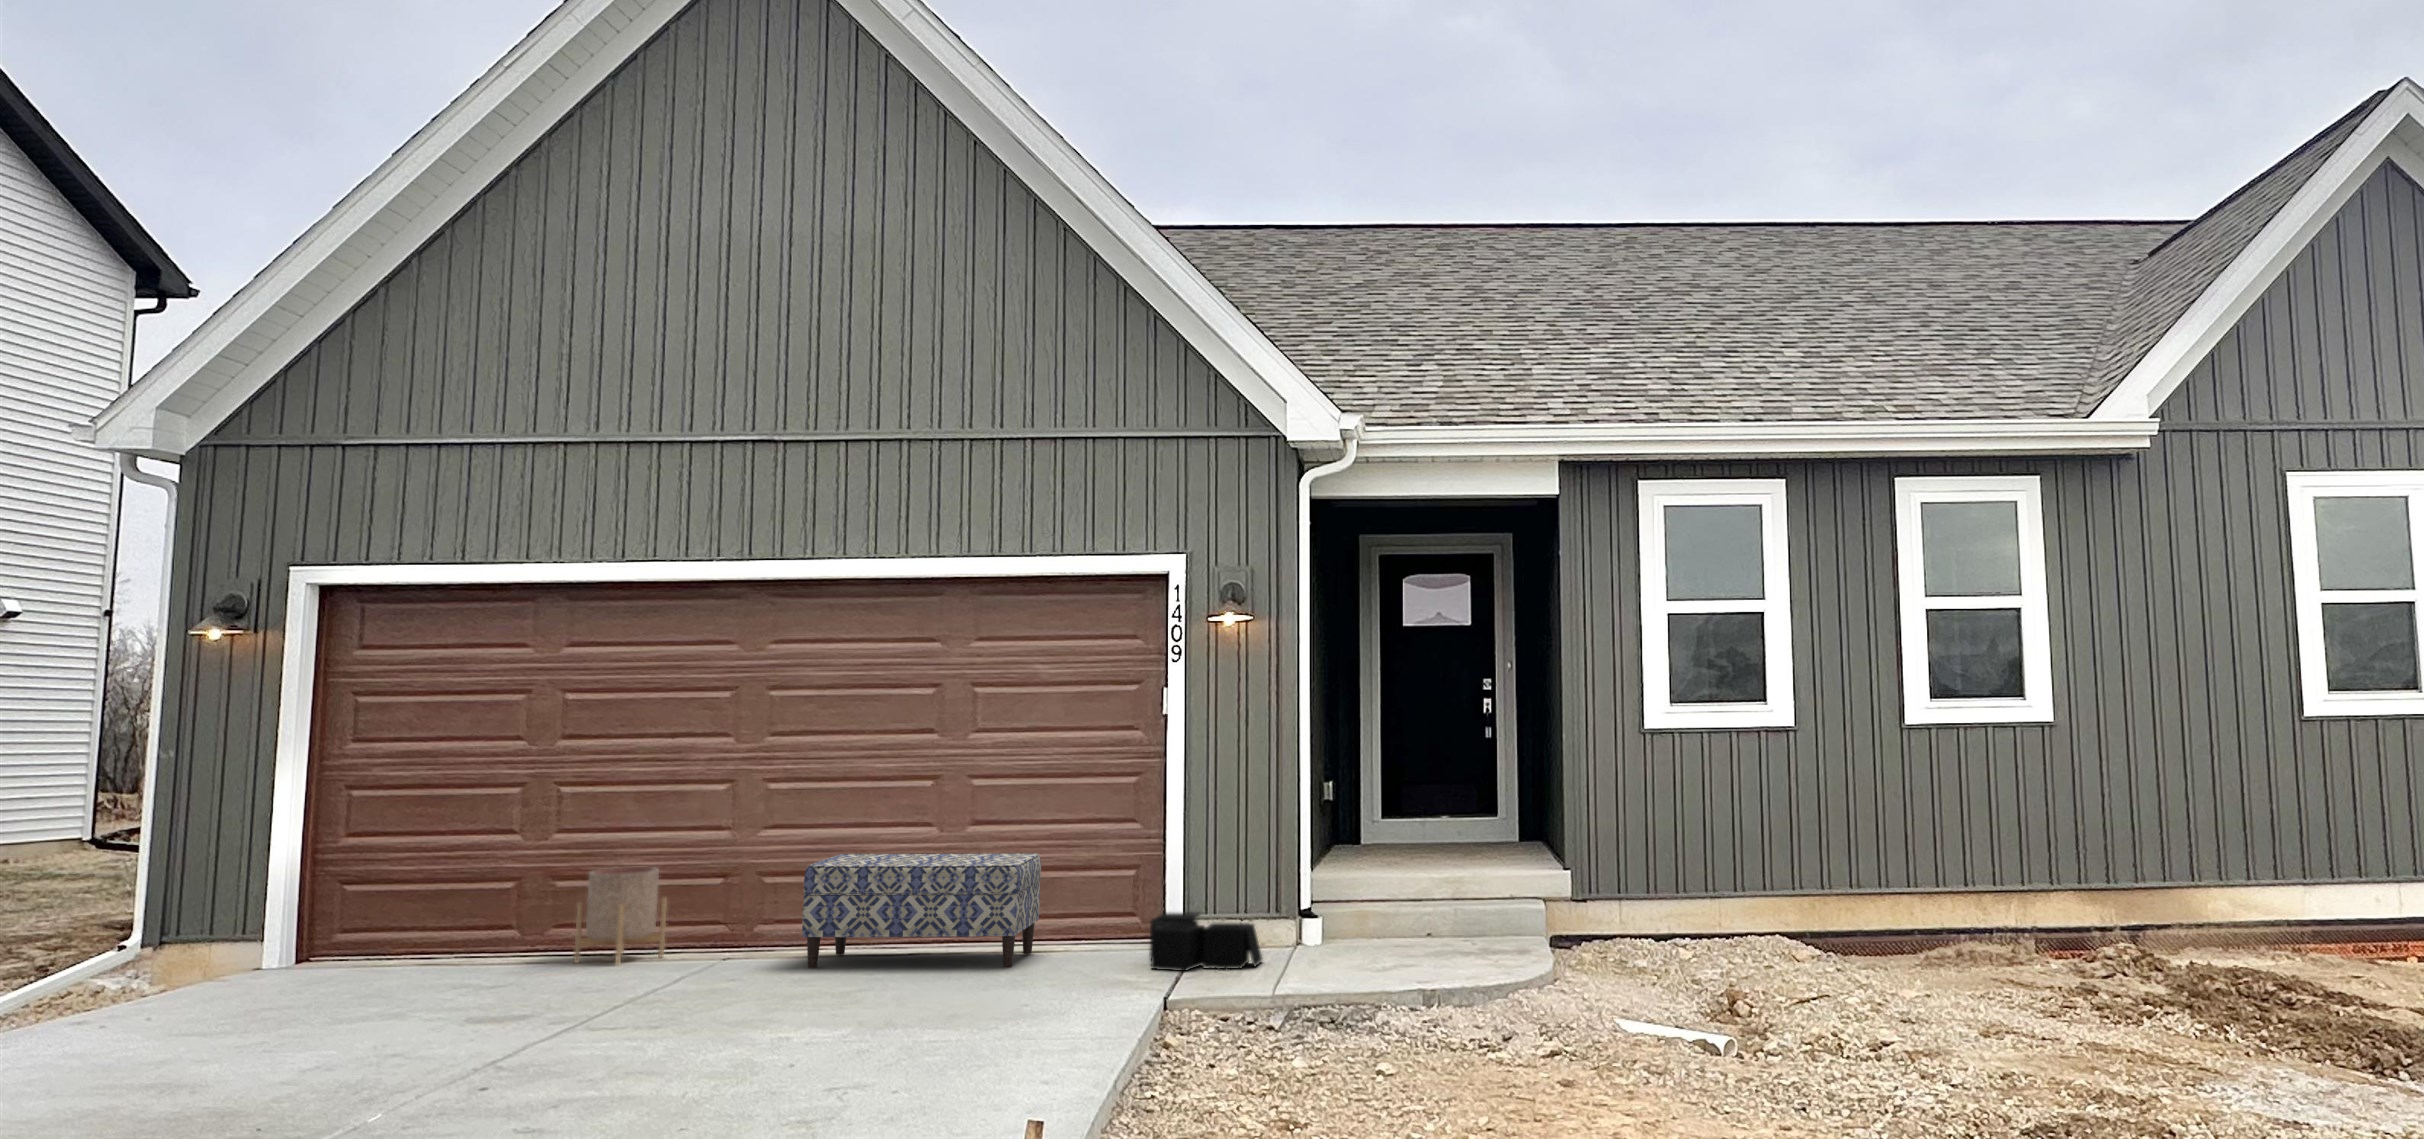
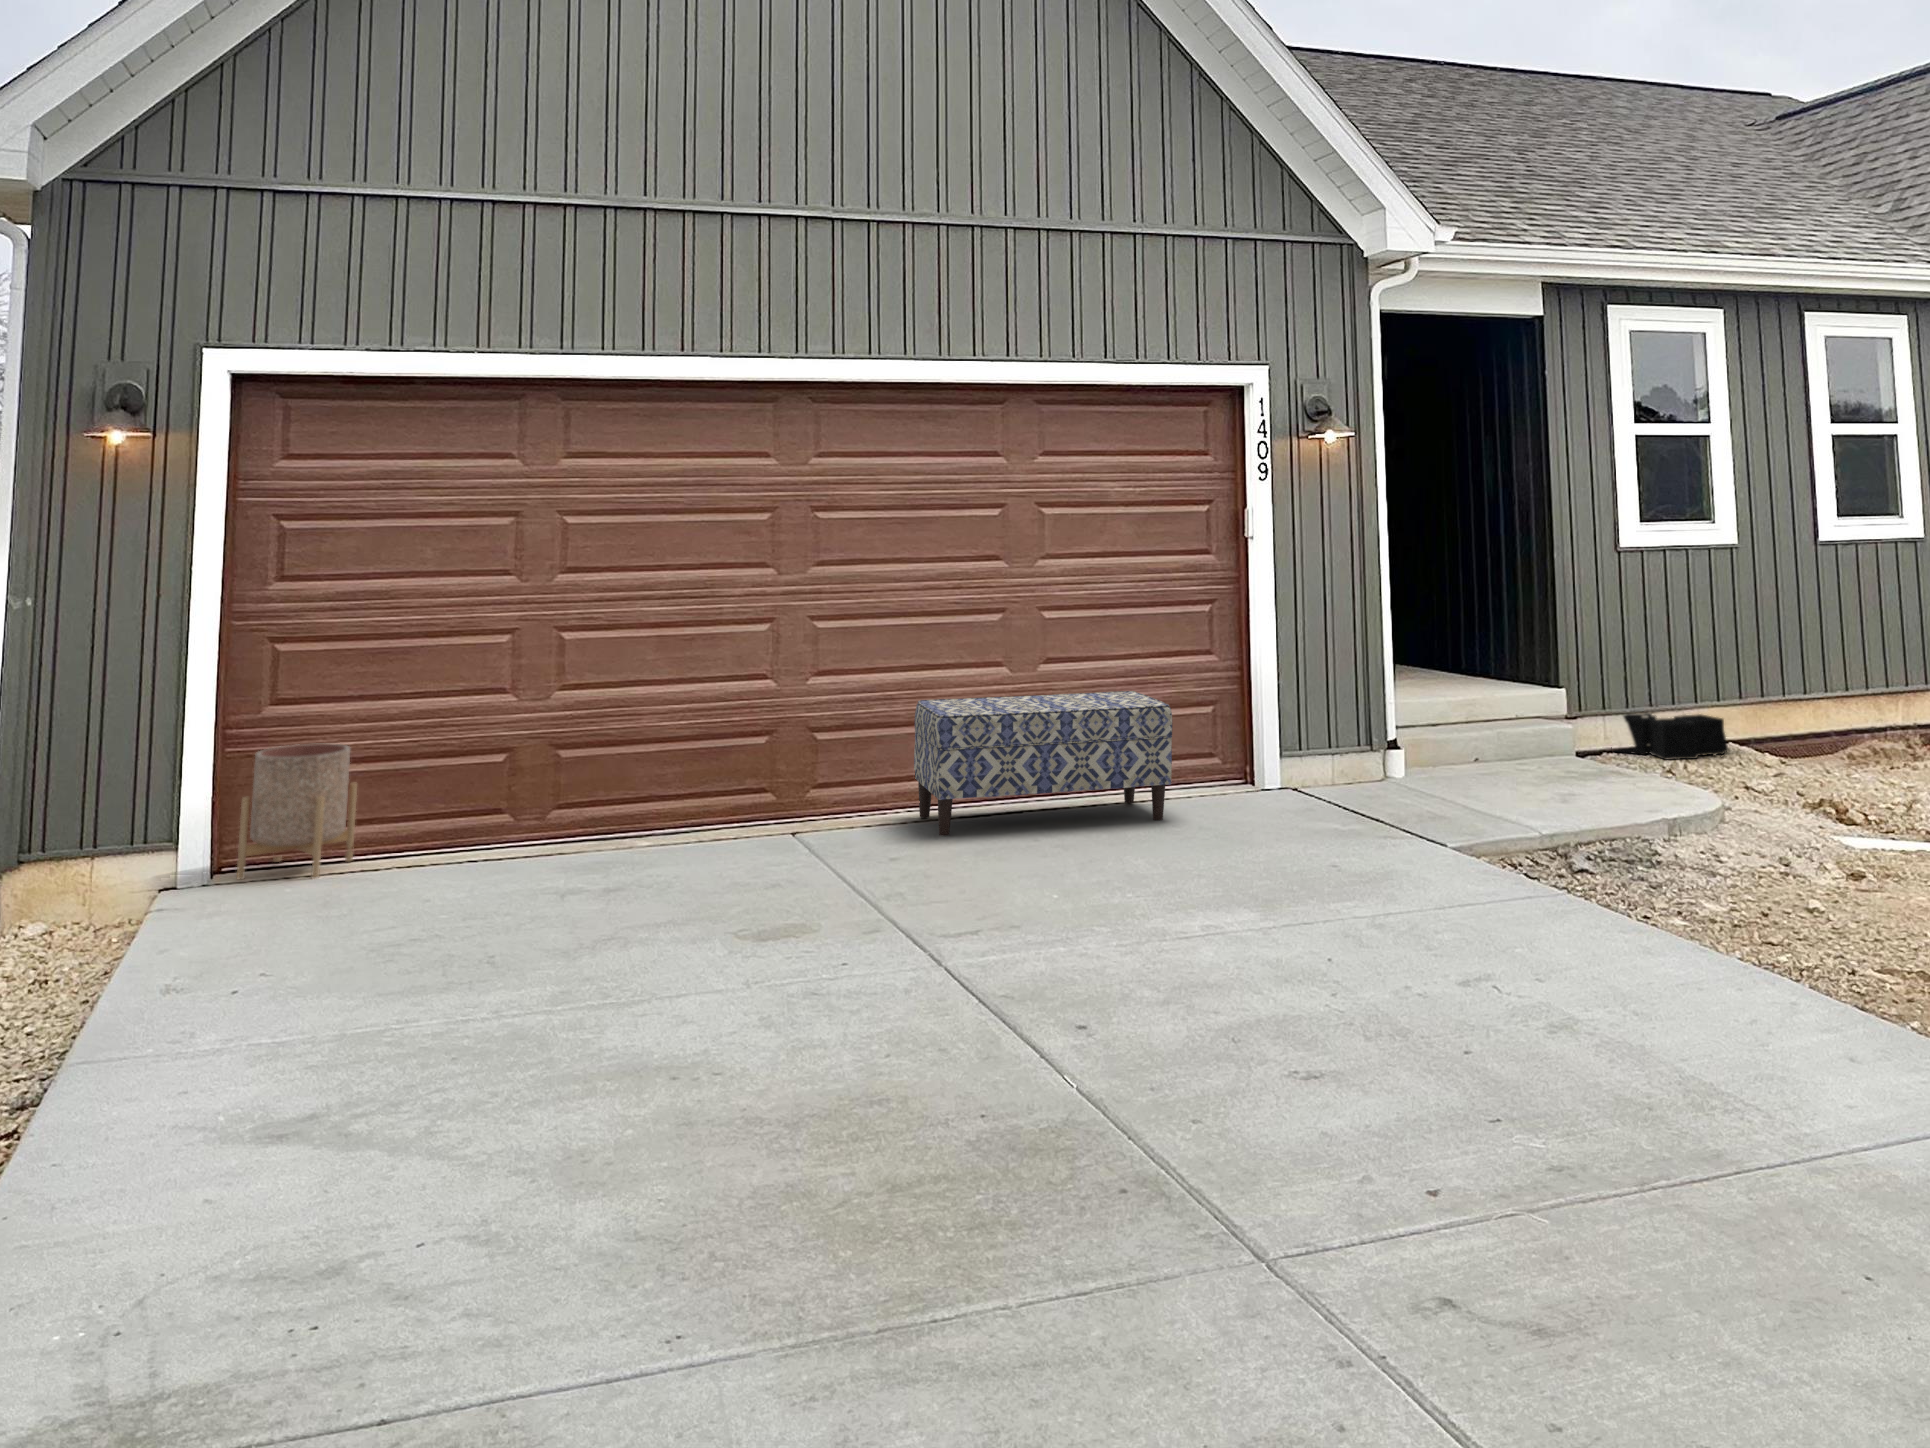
planter: present [574,867,667,966] -> present [237,744,357,879]
storage bin: present [1150,913,1262,971] -> present [1613,713,1729,760]

